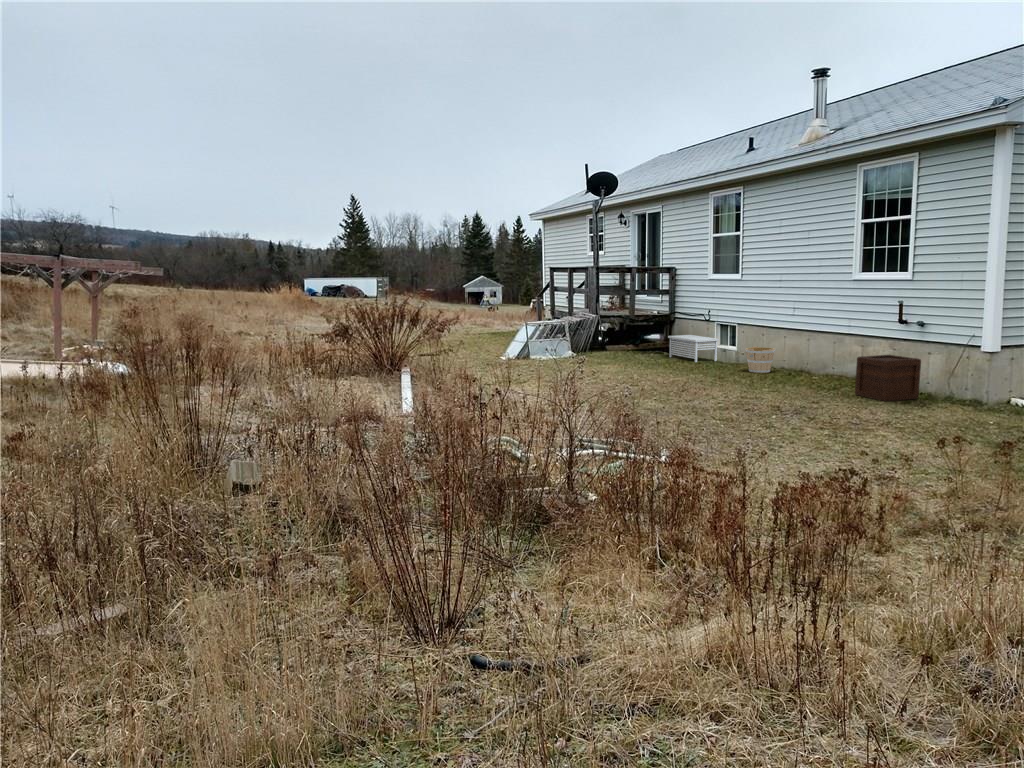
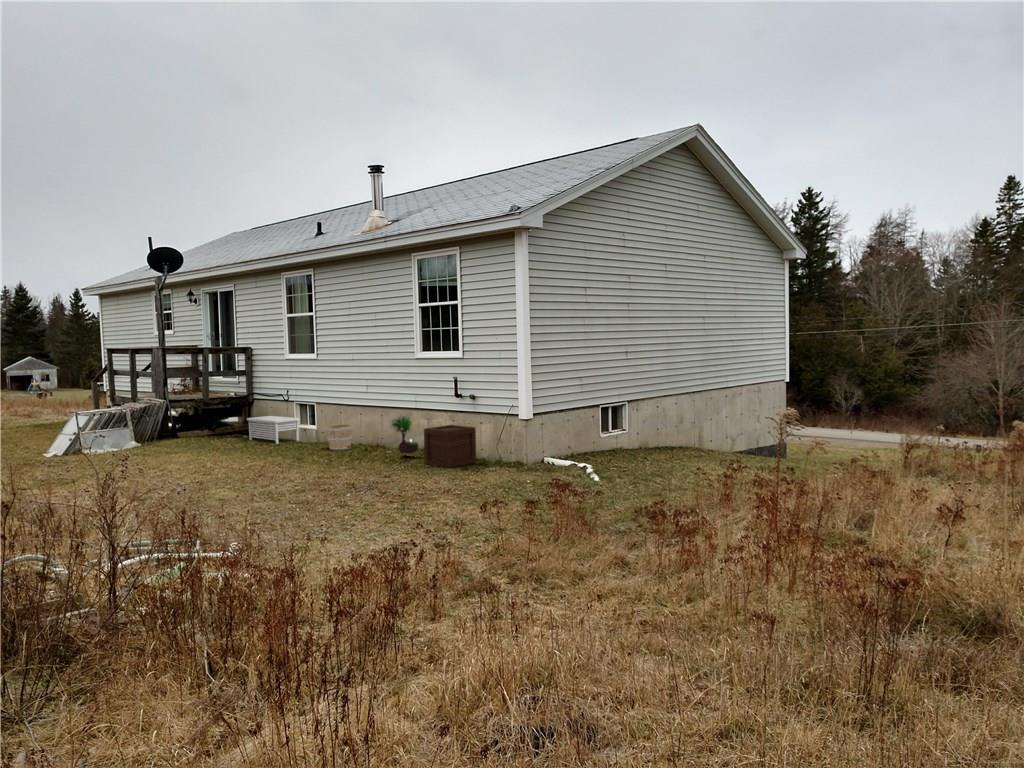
potted tree: none [815,338,849,385] -> present [391,417,418,456]

